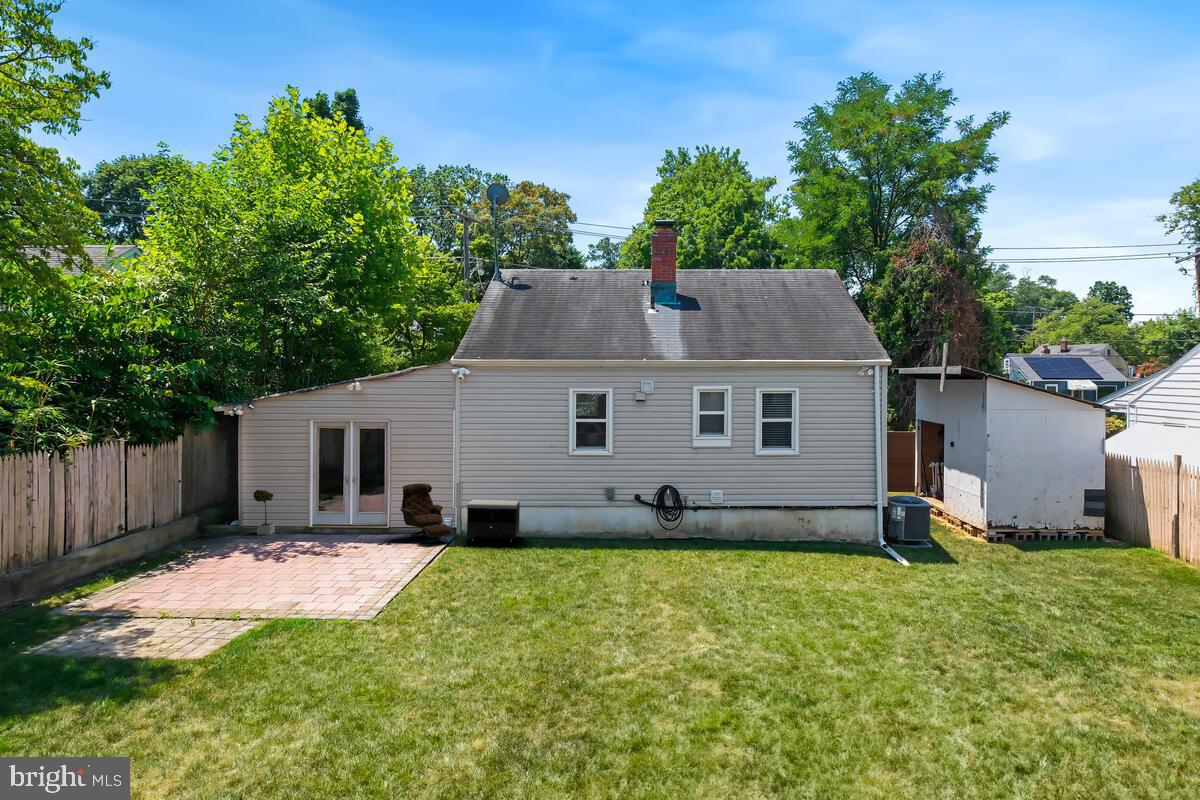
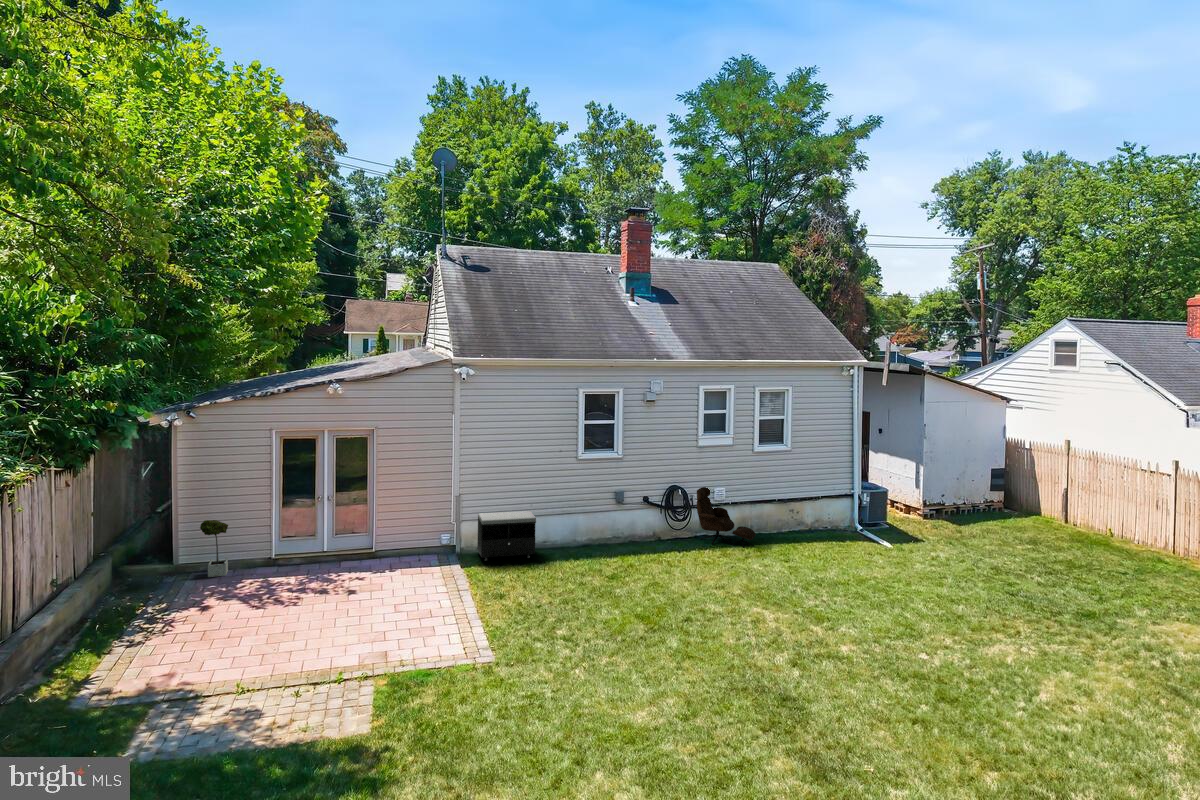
lounge chair: present [400,483,452,544] -> present [697,487,756,548]

